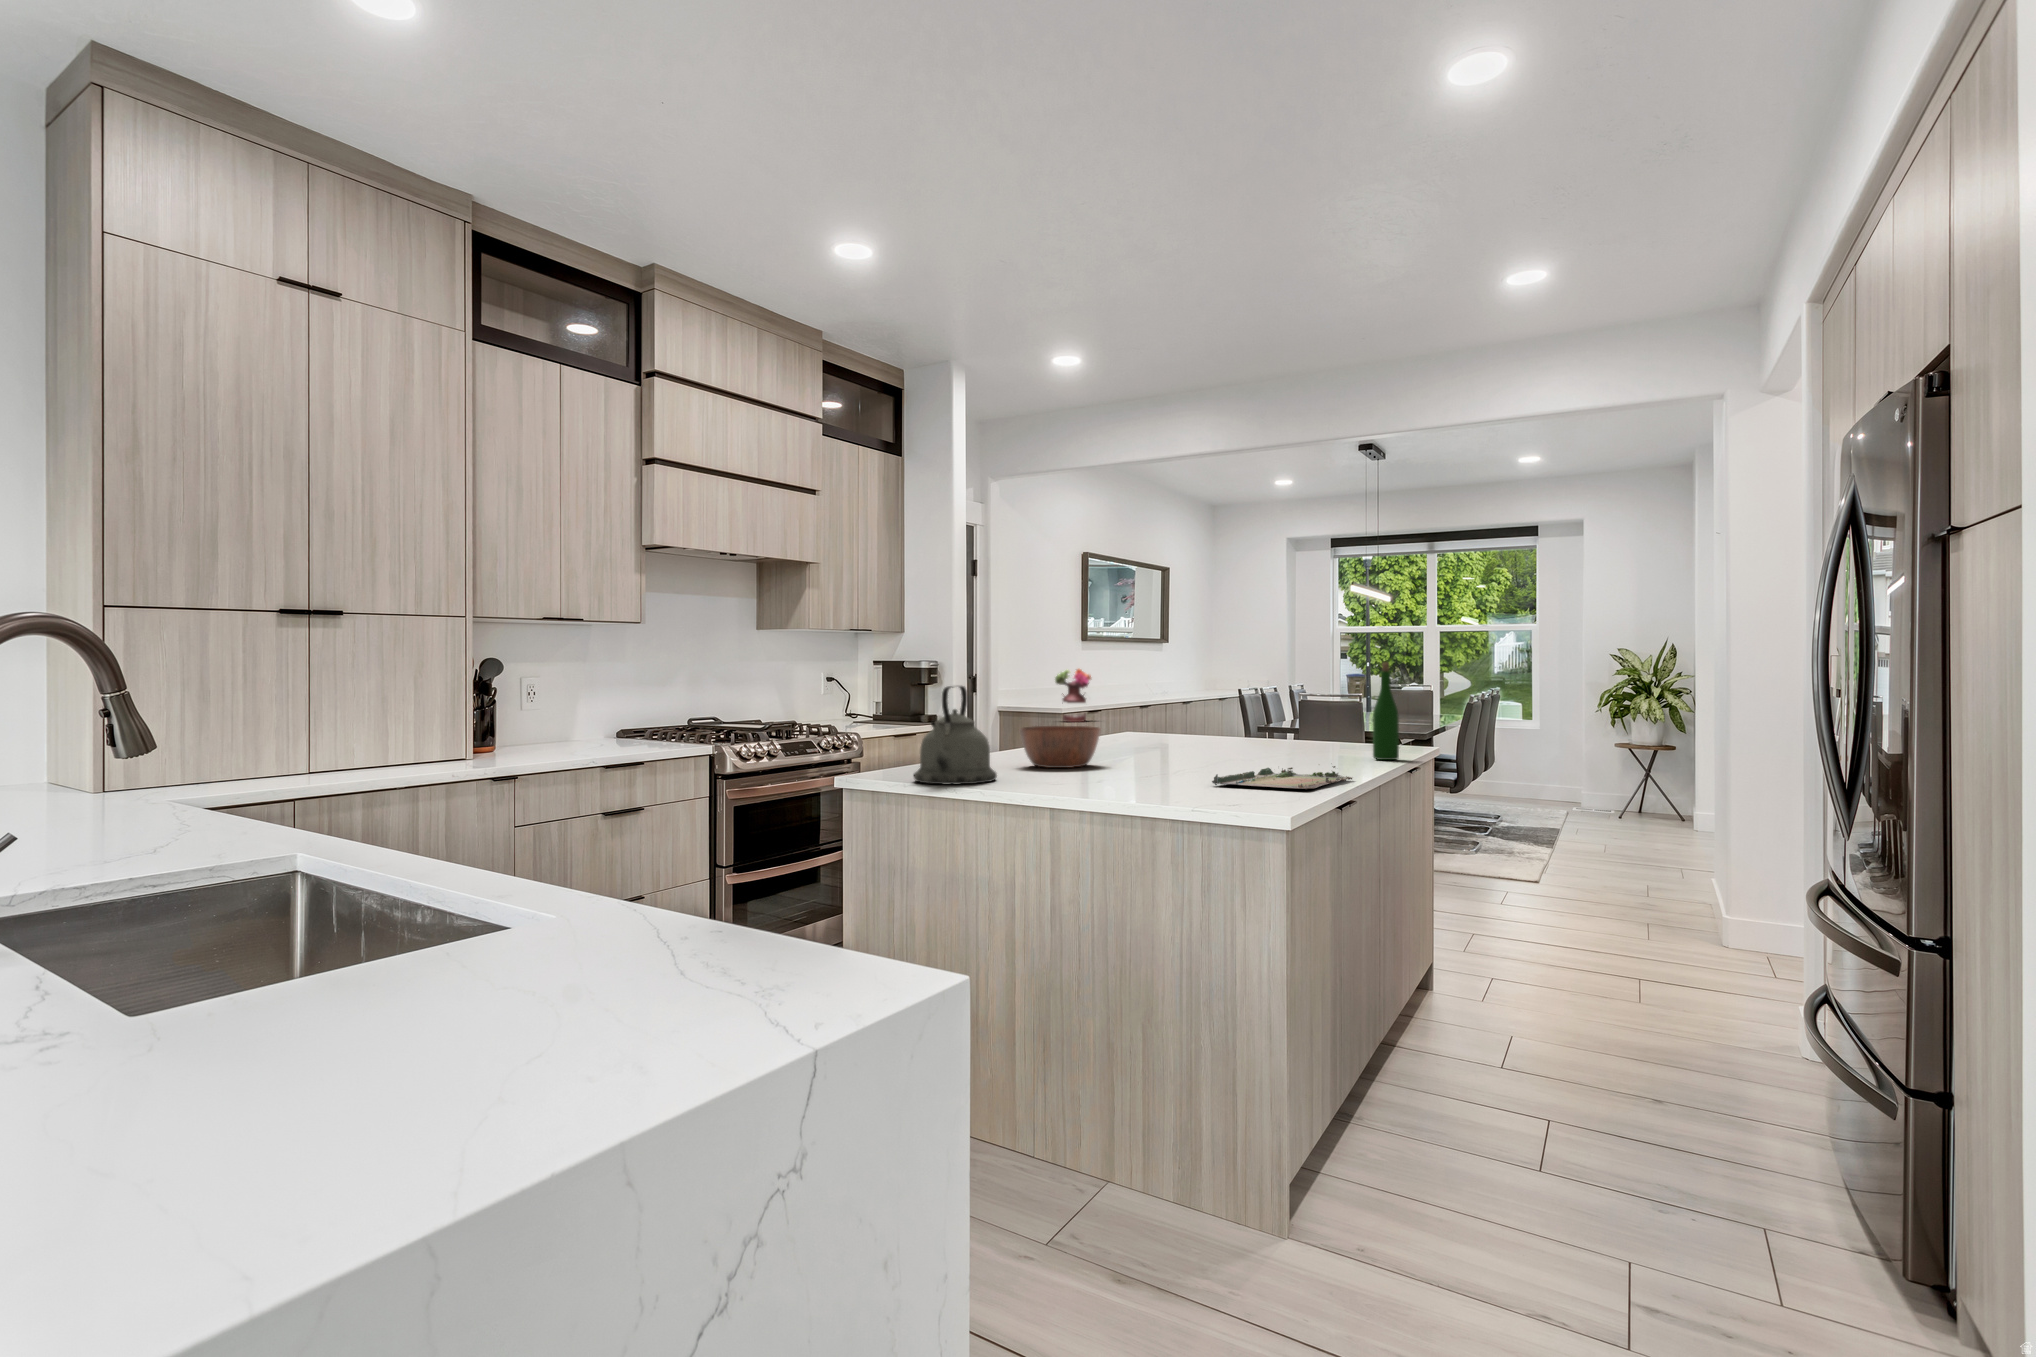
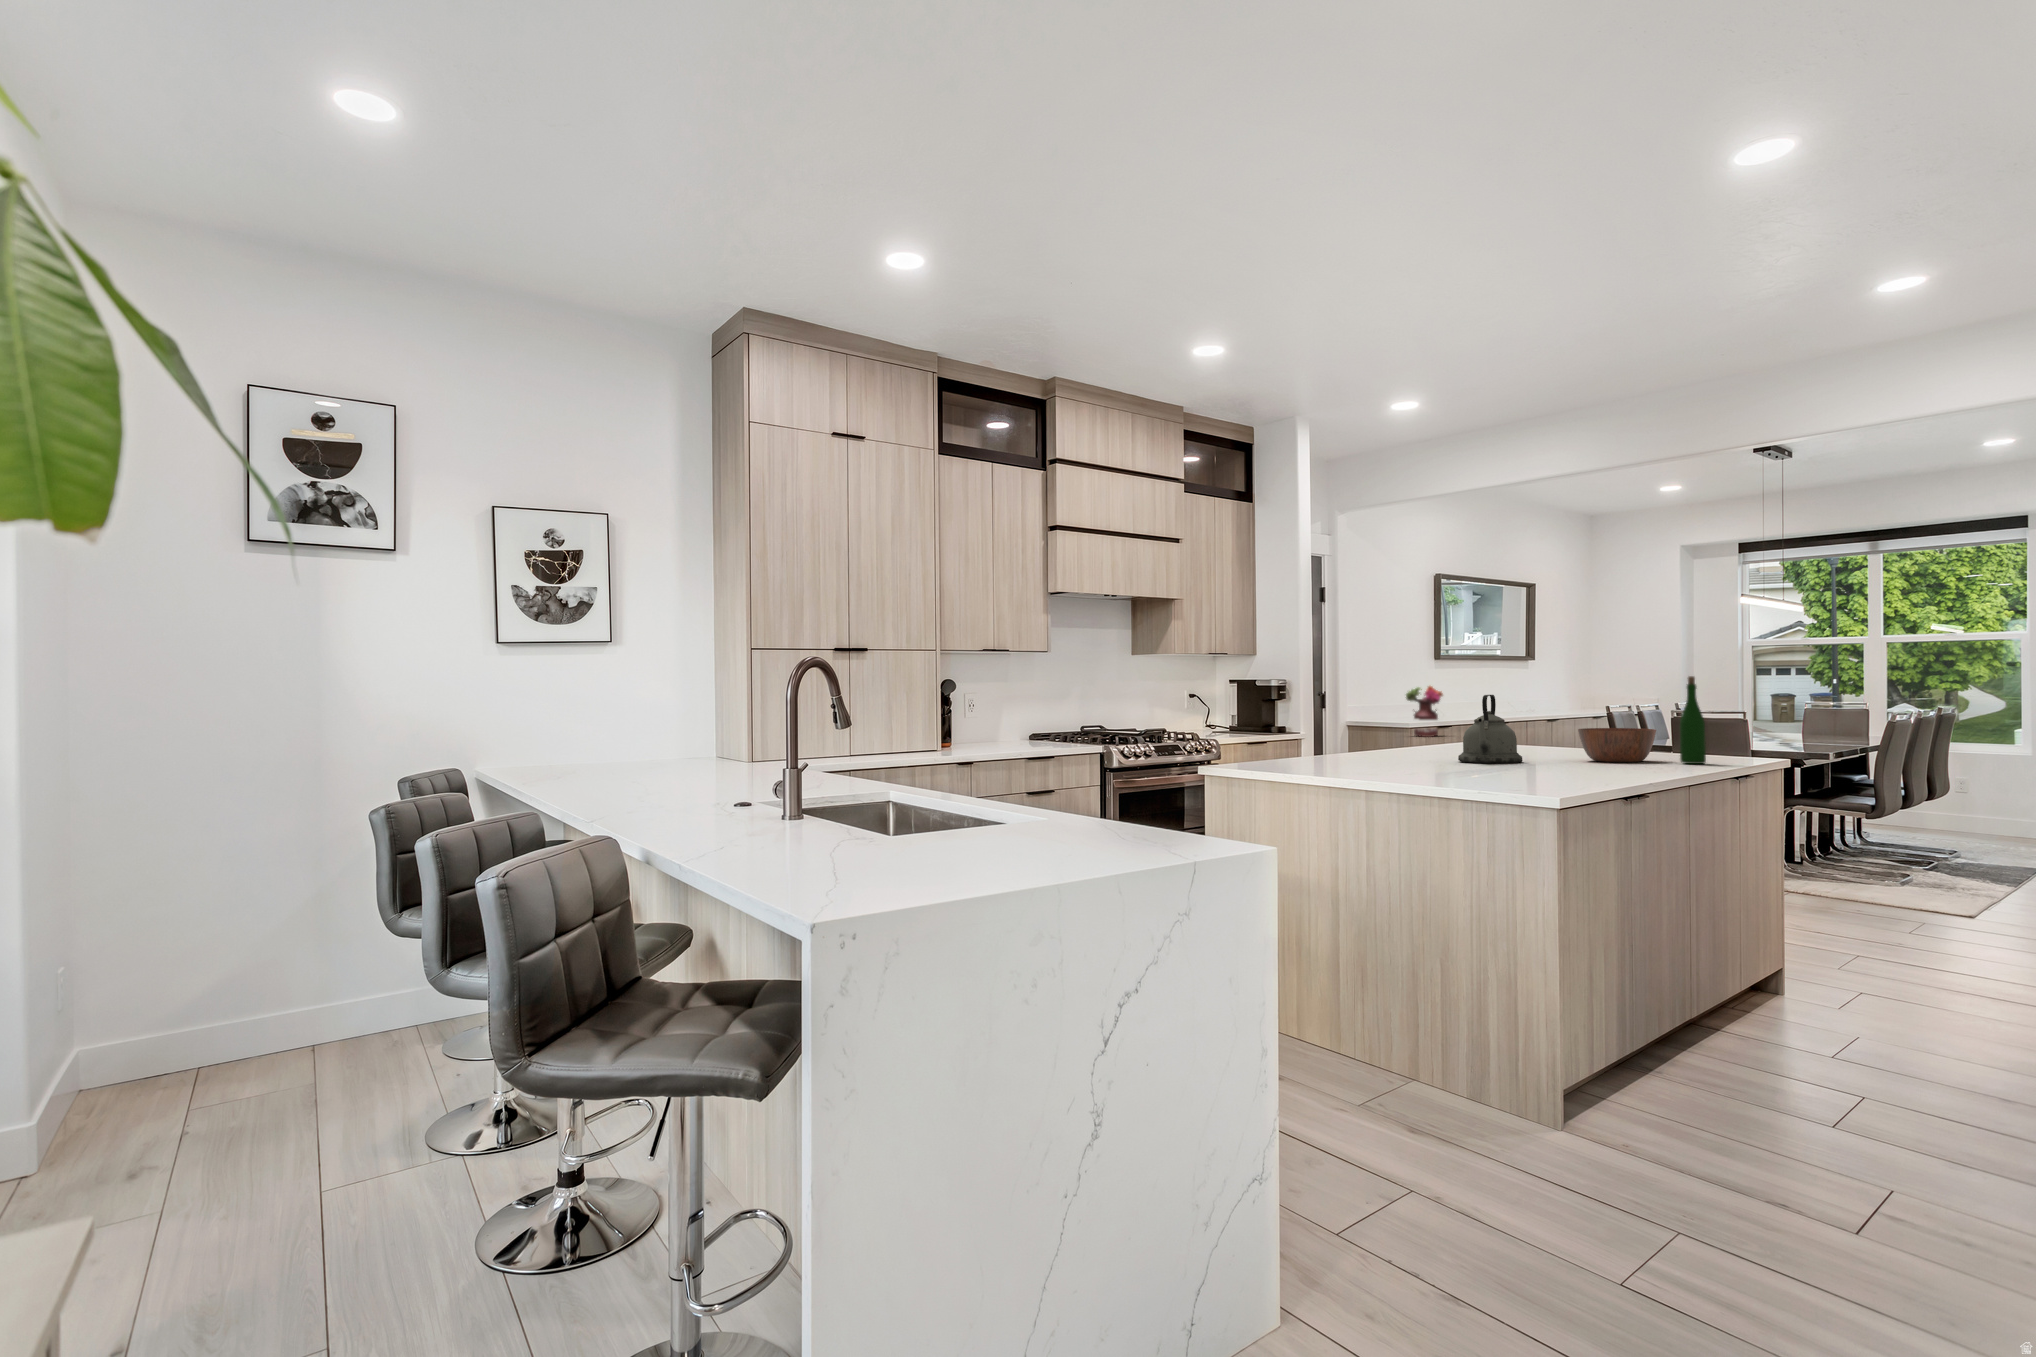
kettle: present [914,686,997,785] -> present [1458,695,1522,763]
bowl: present [1020,726,1100,768] -> present [1578,728,1656,762]
tray: present [1212,766,1353,789] -> none [1496,760,1629,778]

